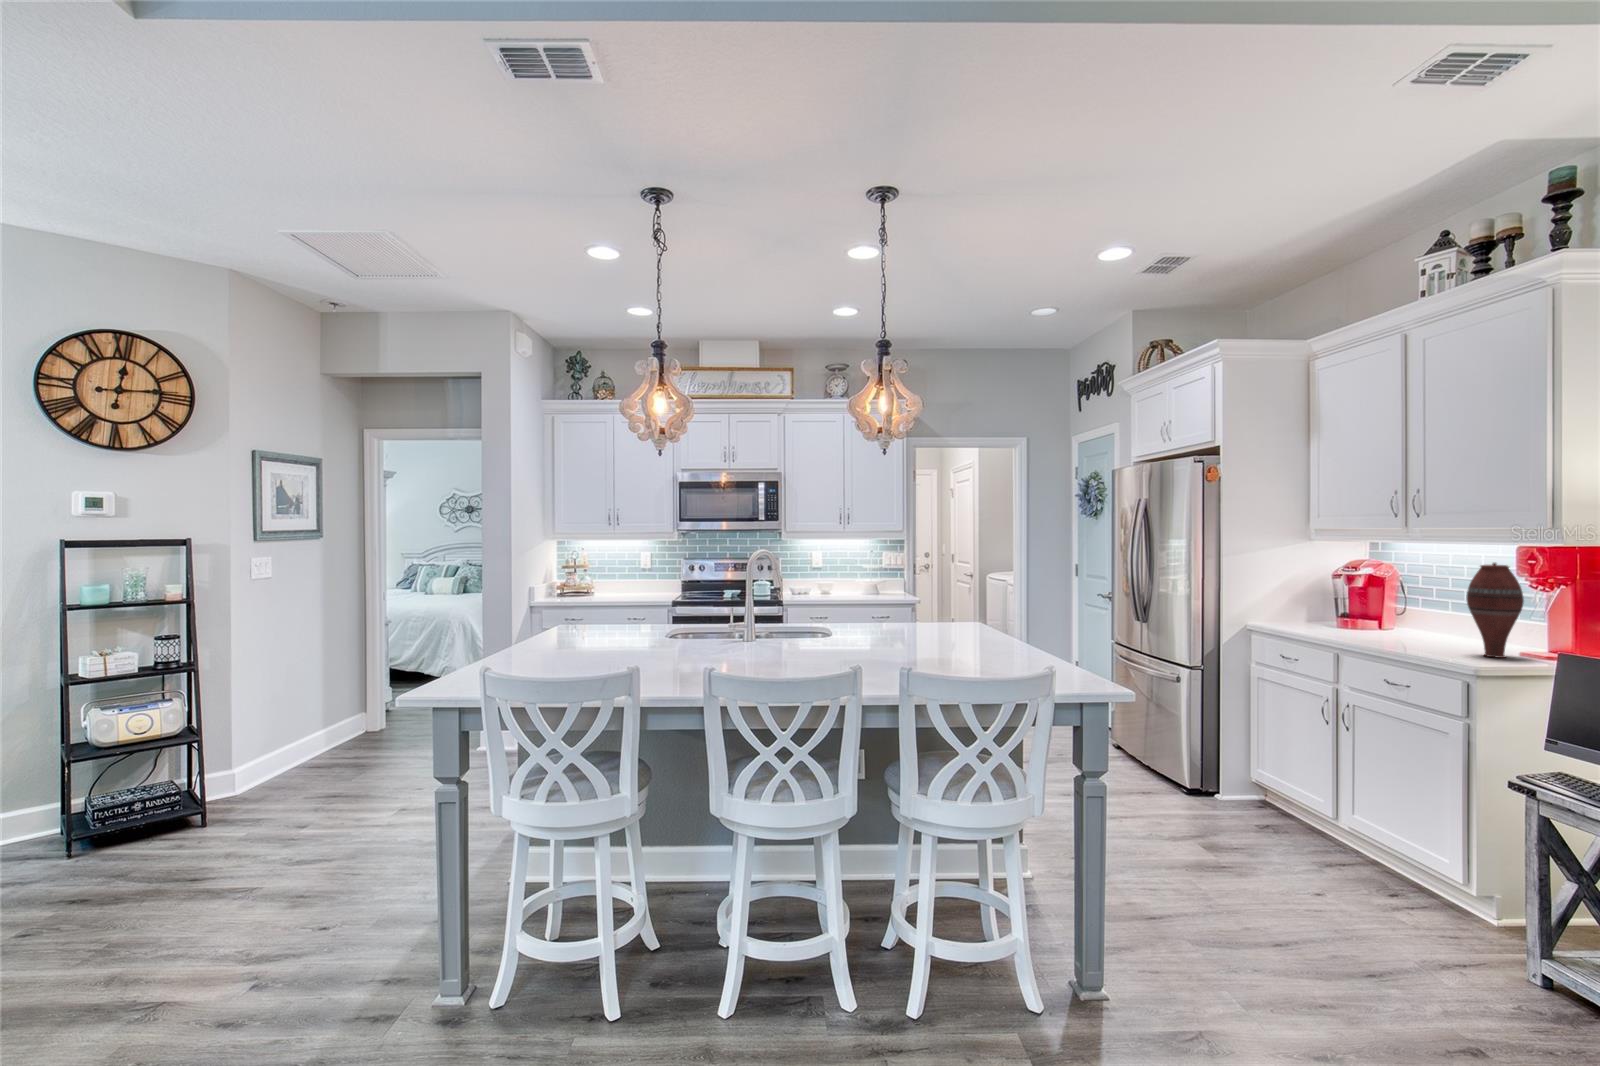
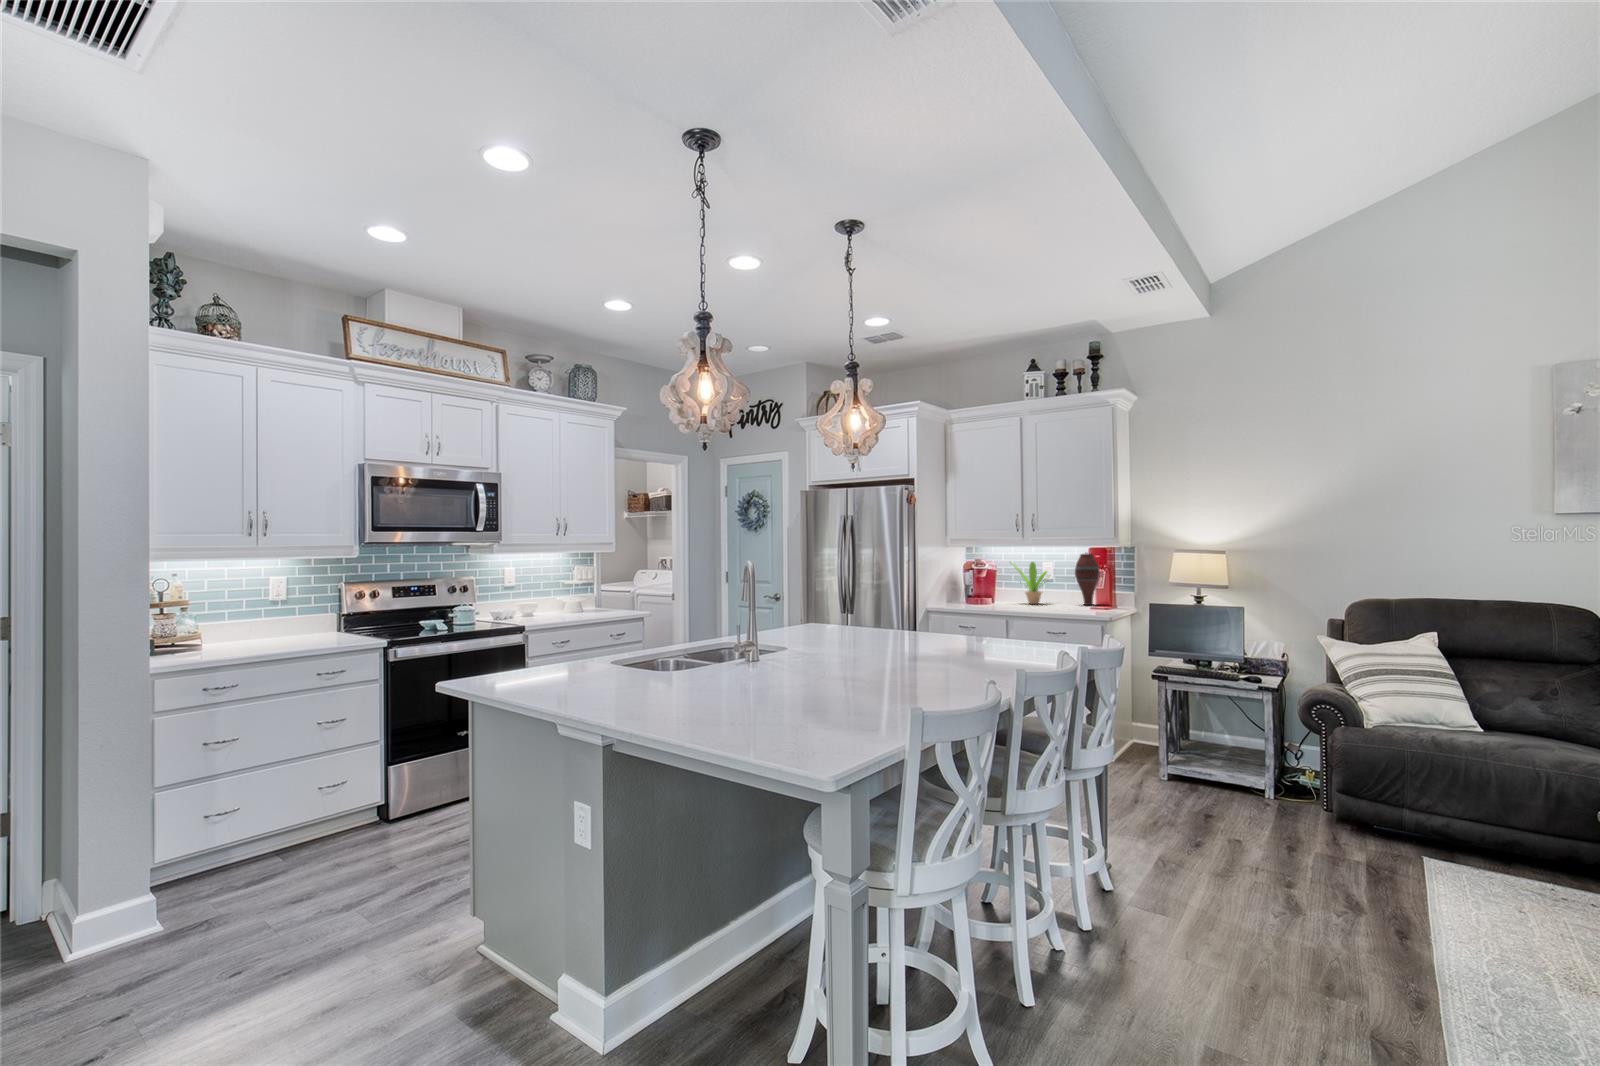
potted plant: none [1384,569,1459,643] -> present [1012,562,1047,604]

